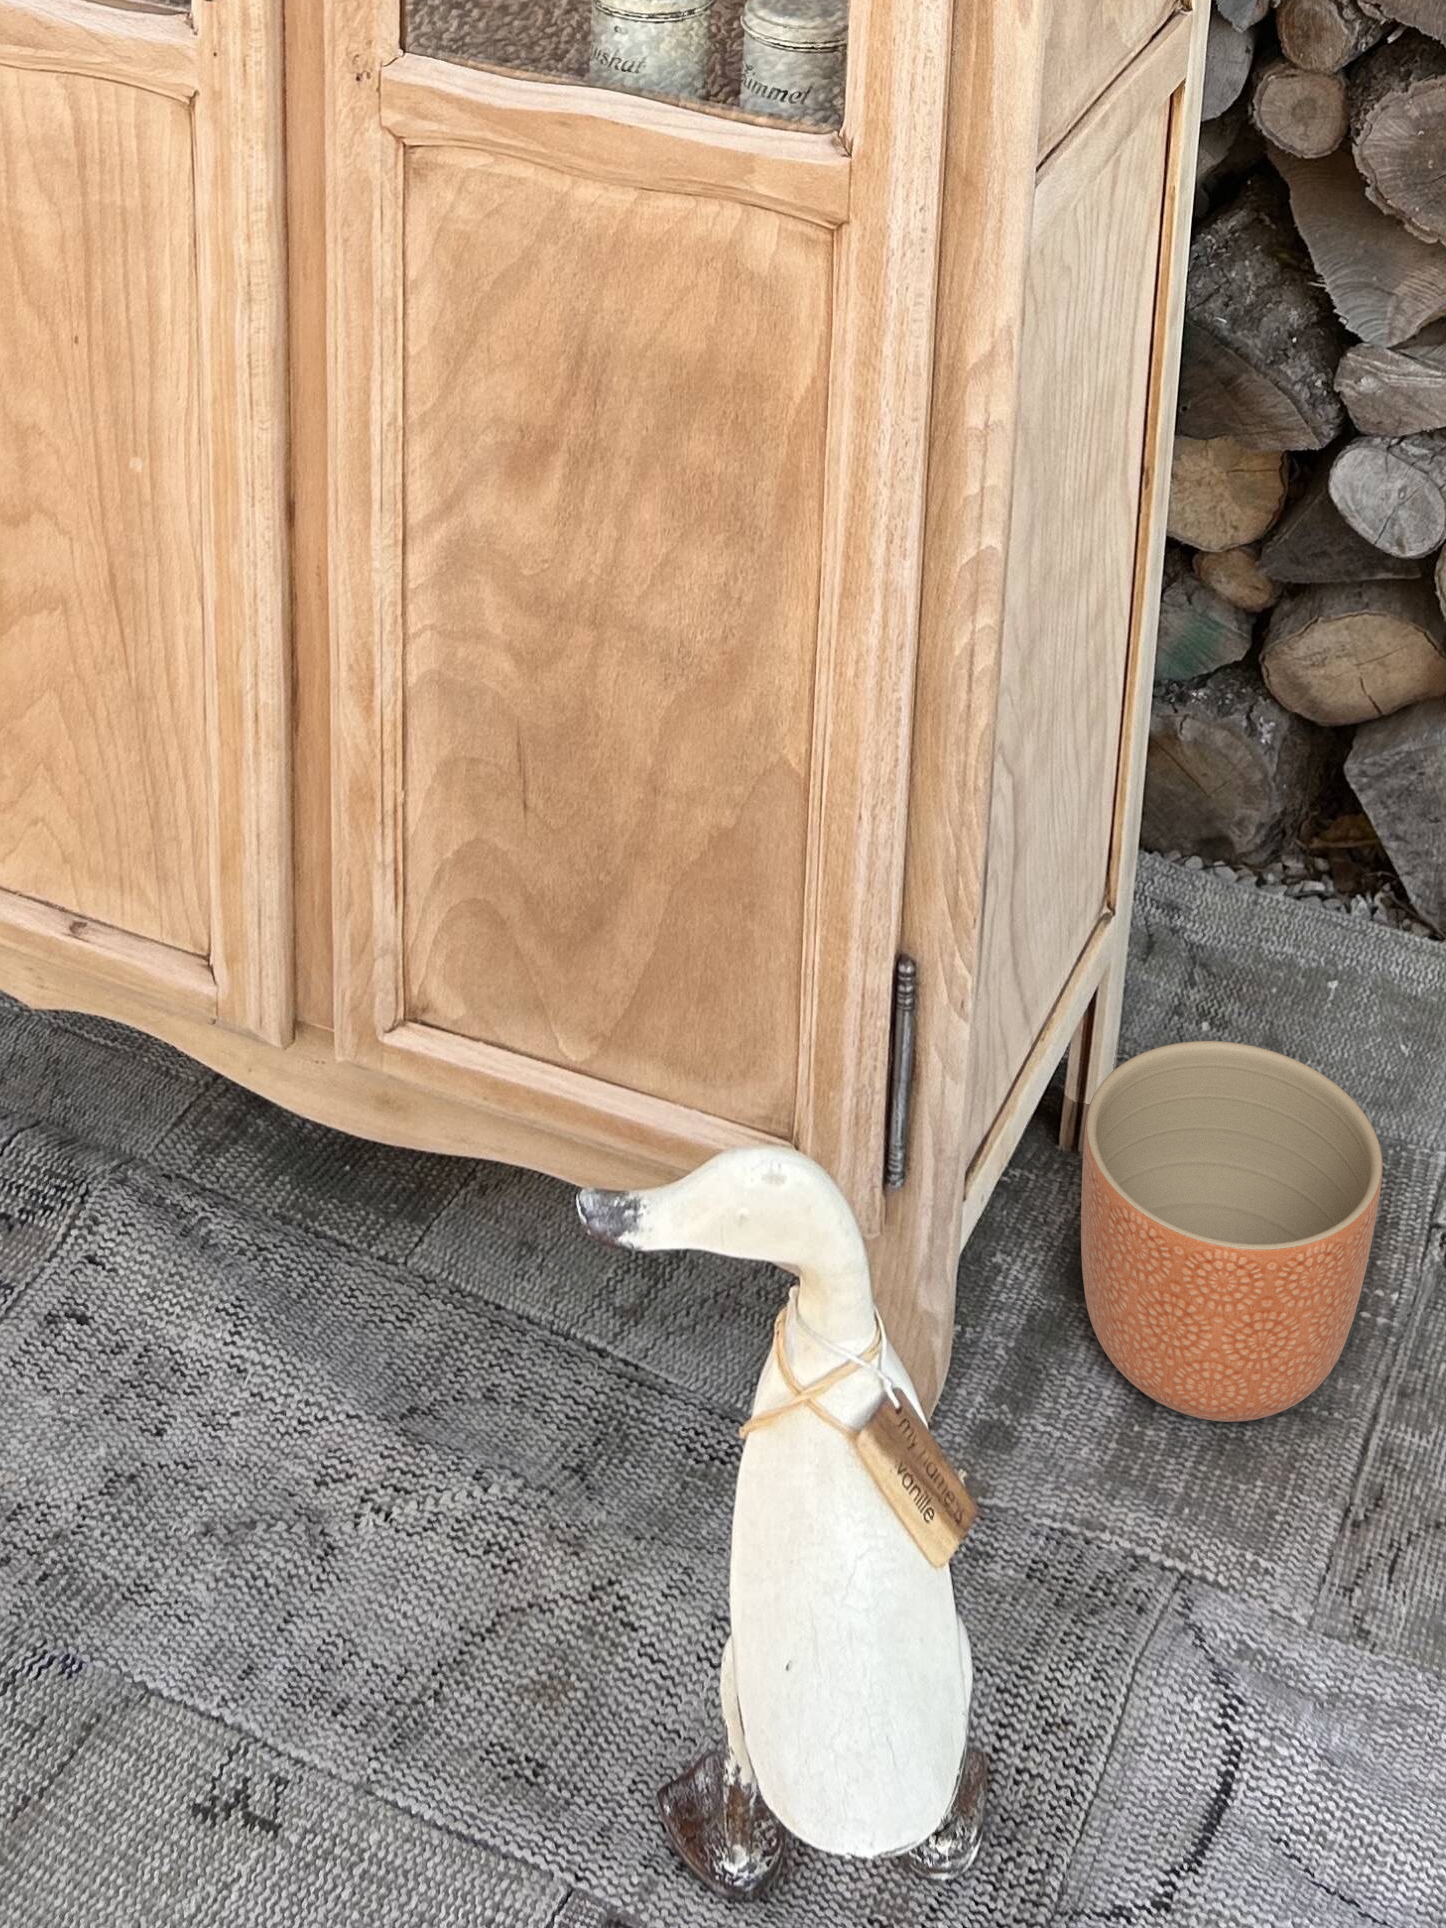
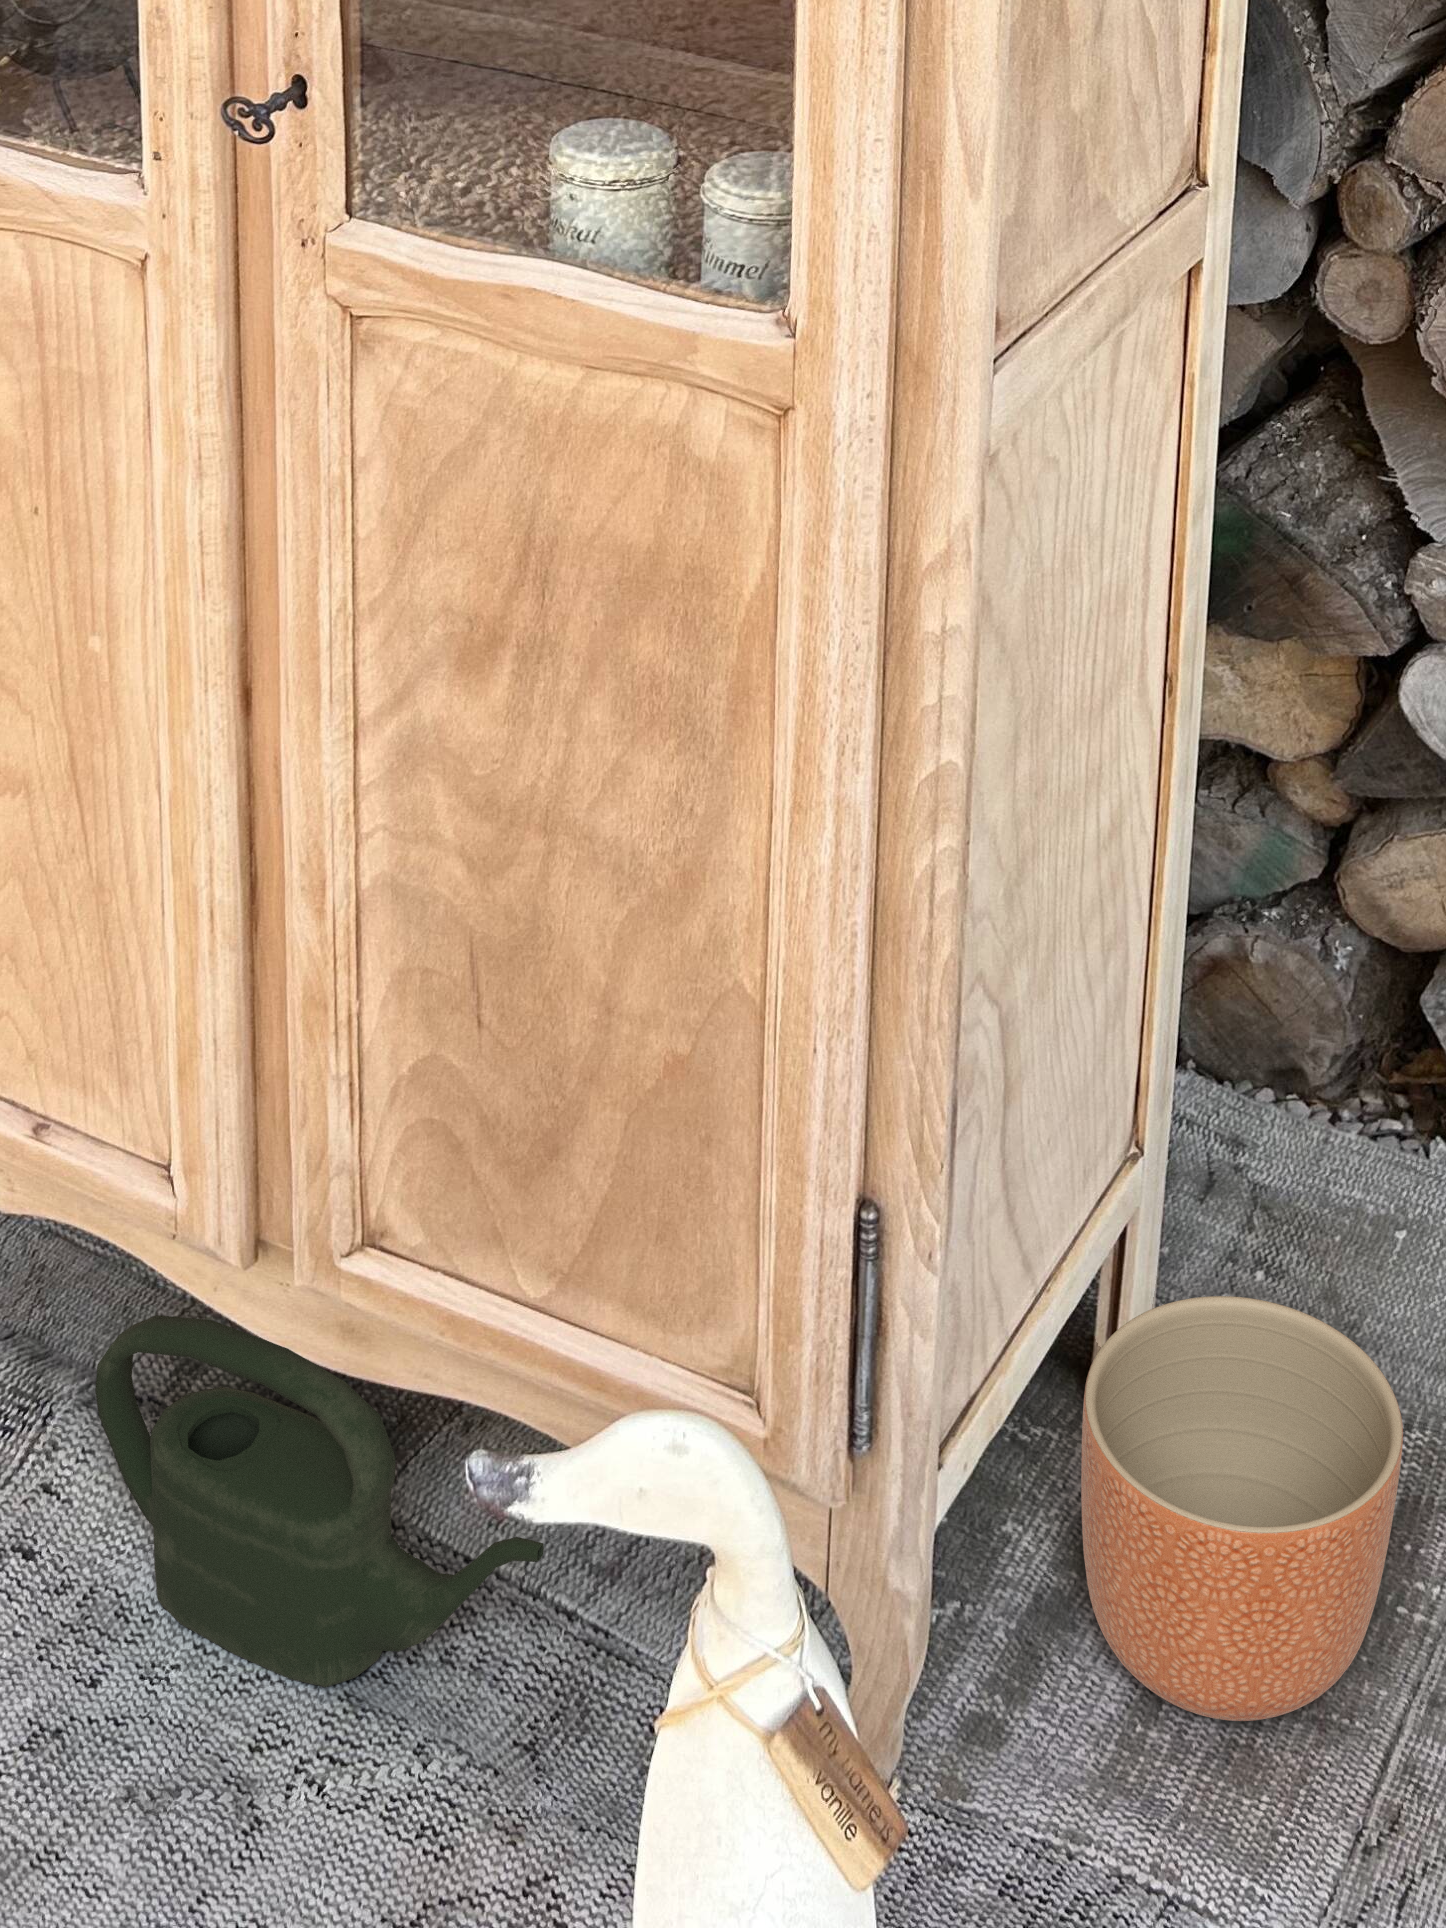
watering can: none [146,1098,597,1432] -> present [95,1315,544,1687]

